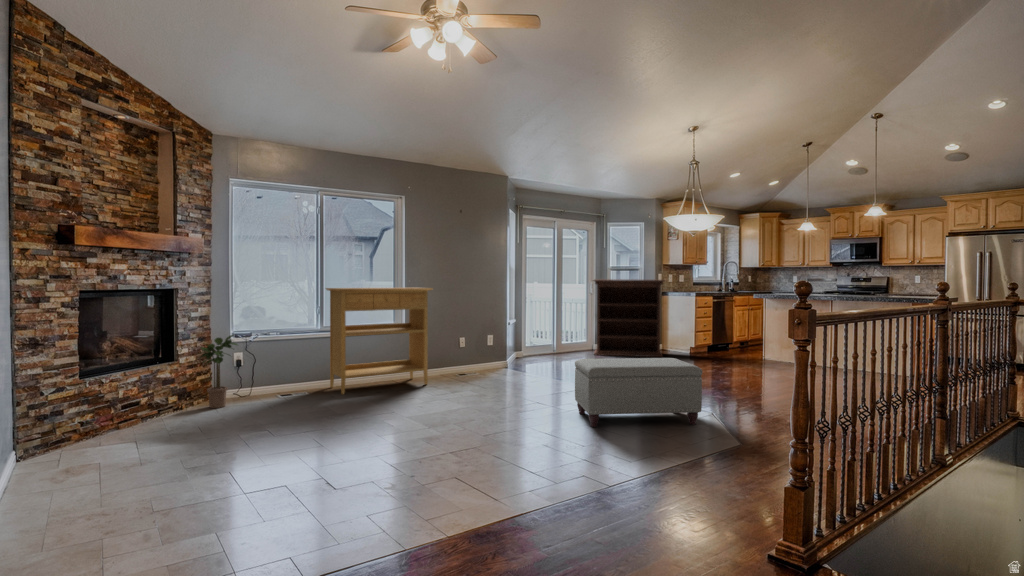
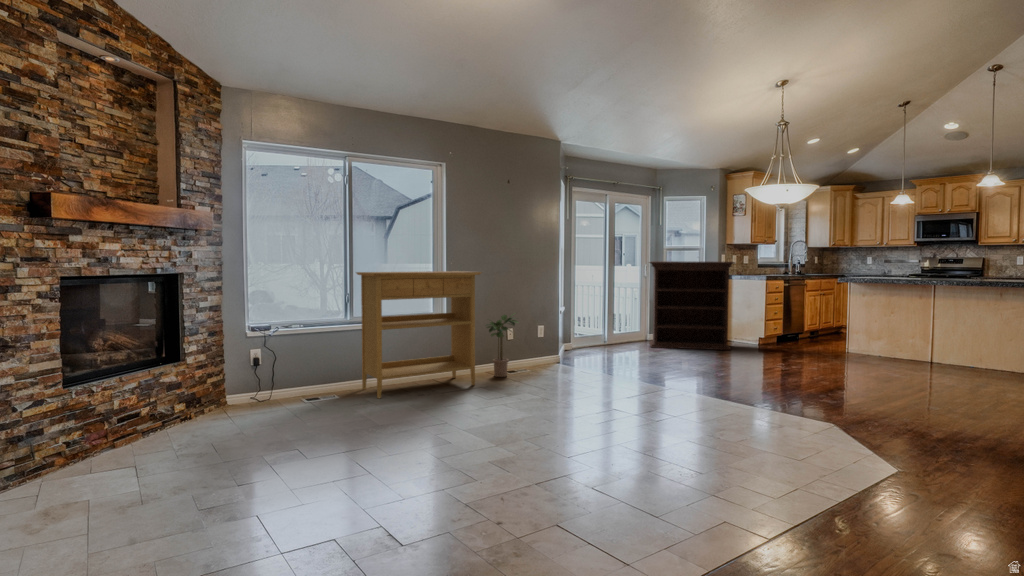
potted plant: present [200,335,237,408] -> present [486,314,518,377]
ottoman: present [575,358,702,427] -> none [667,358,839,446]

